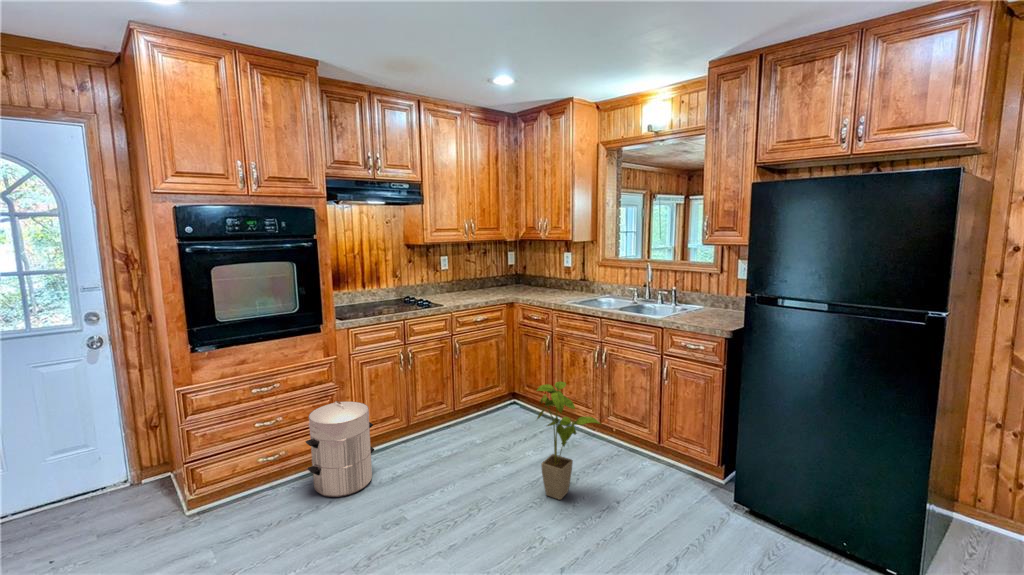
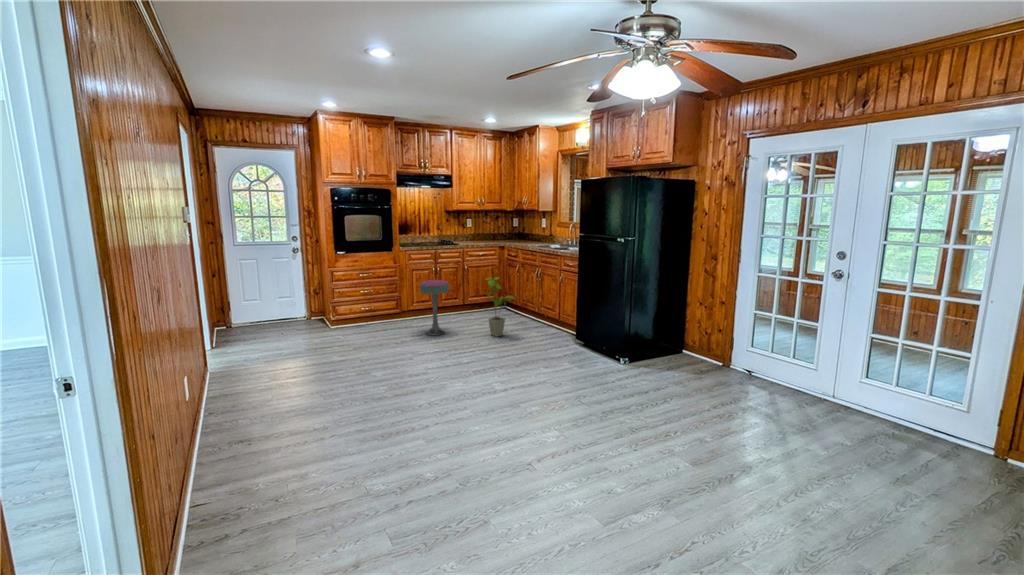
bar stool: none [396,391,458,515] -> present [420,280,449,336]
waste bin: present [305,401,374,497] -> none [382,284,415,328]

